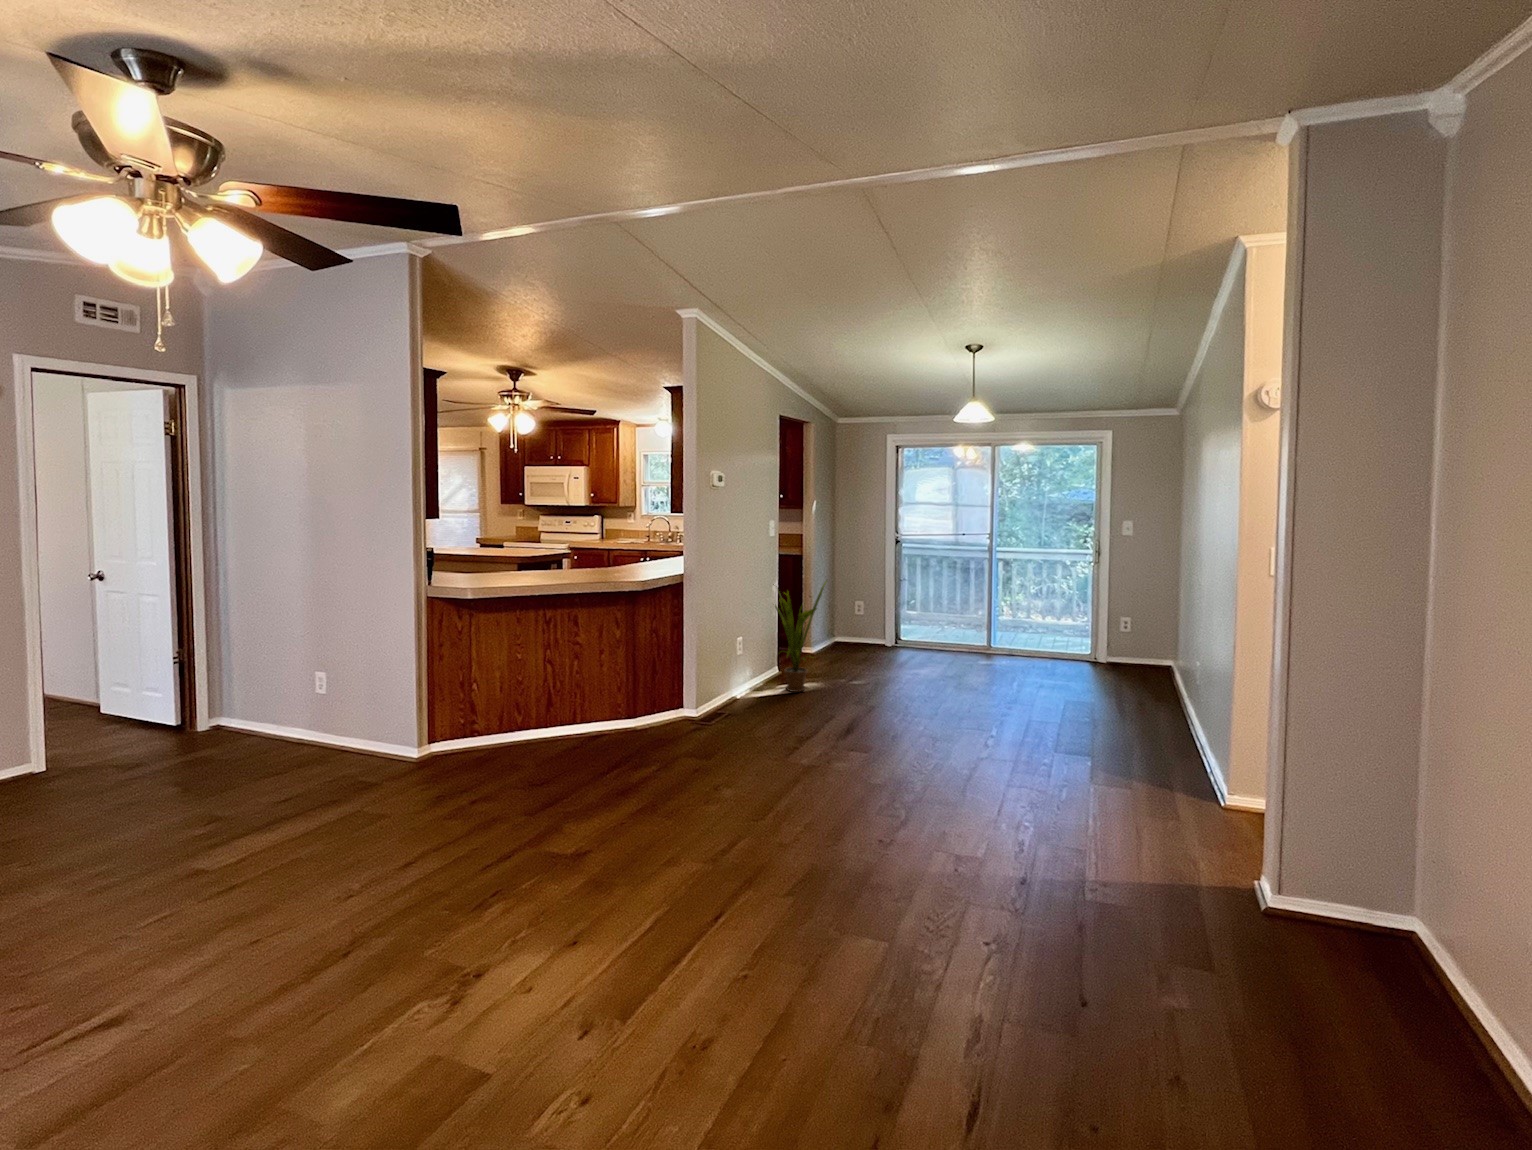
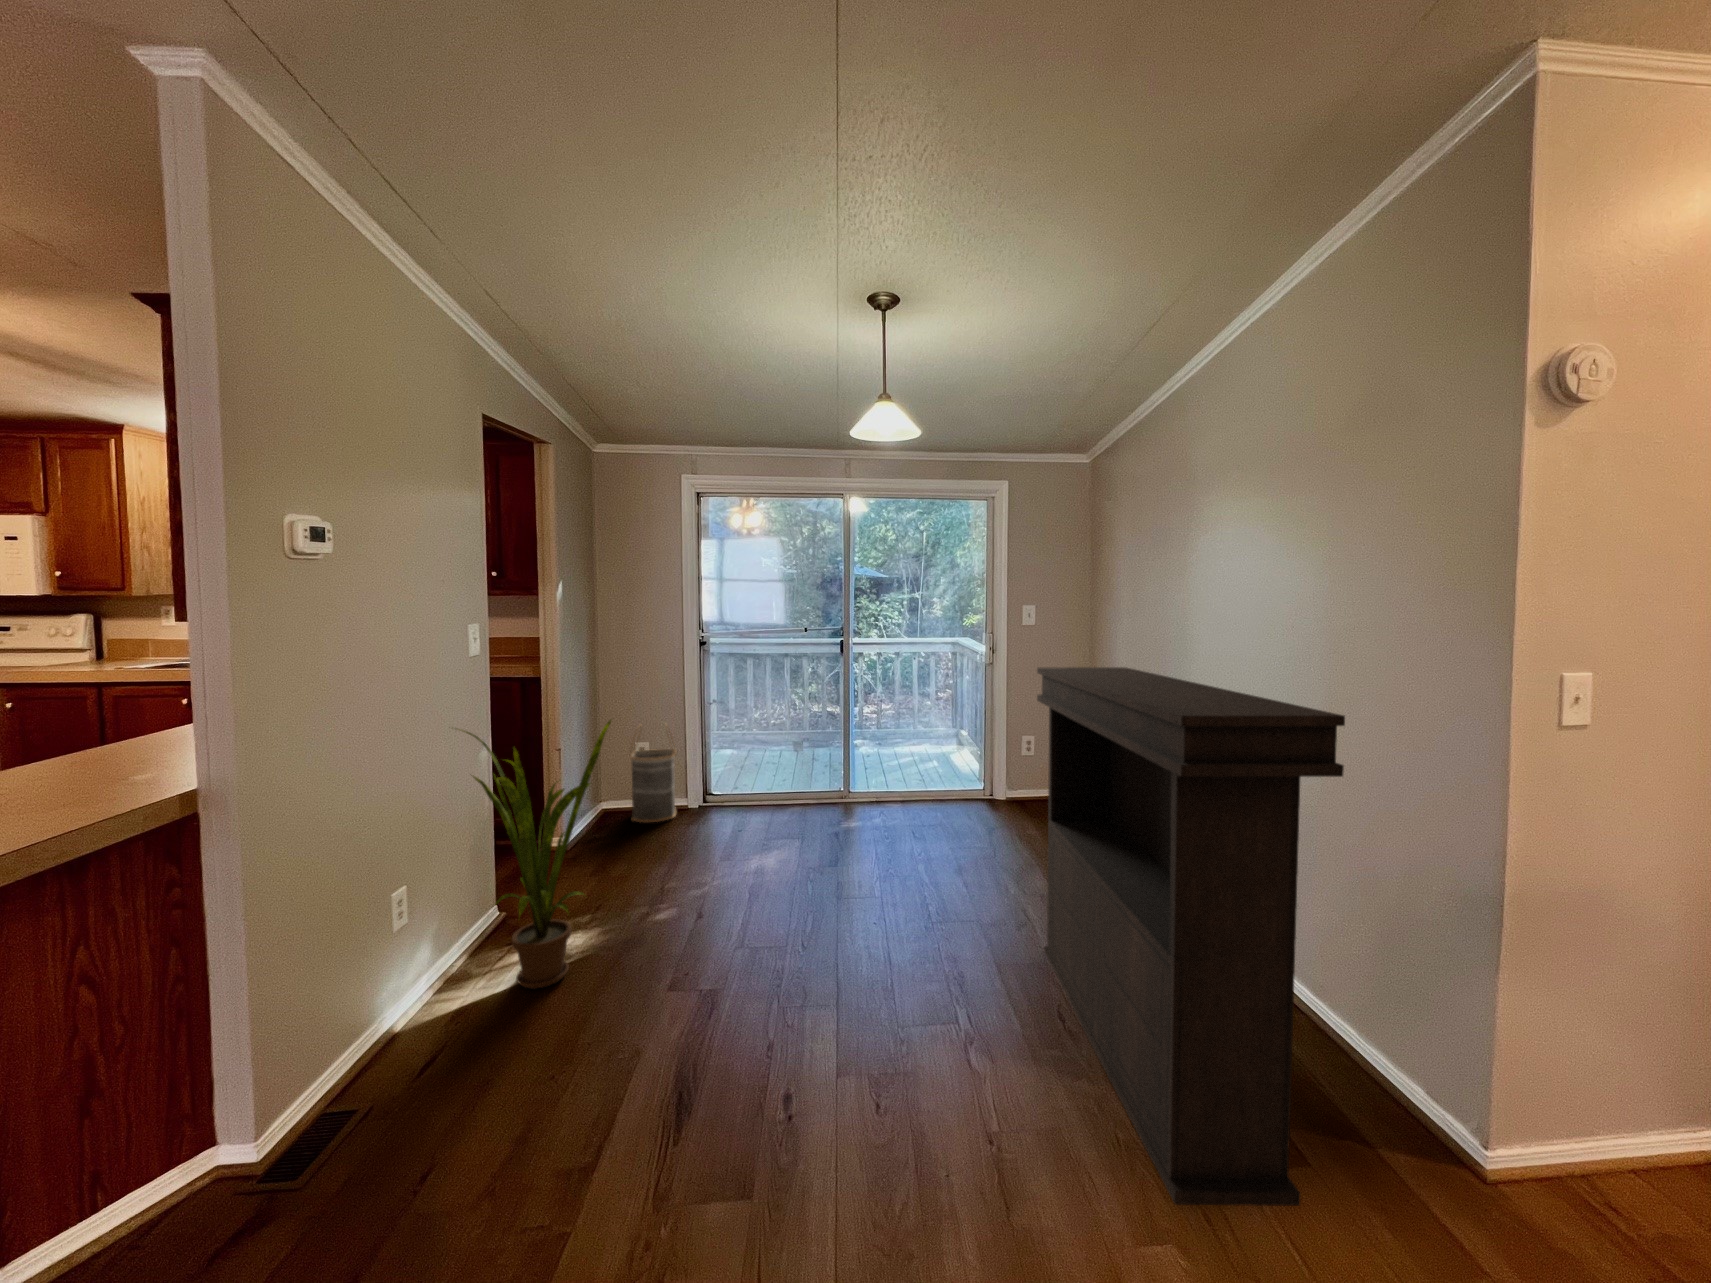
console table: none [993,566,1085,769] -> present [1037,667,1345,1206]
basket: none [849,589,878,648] -> present [630,725,677,822]

